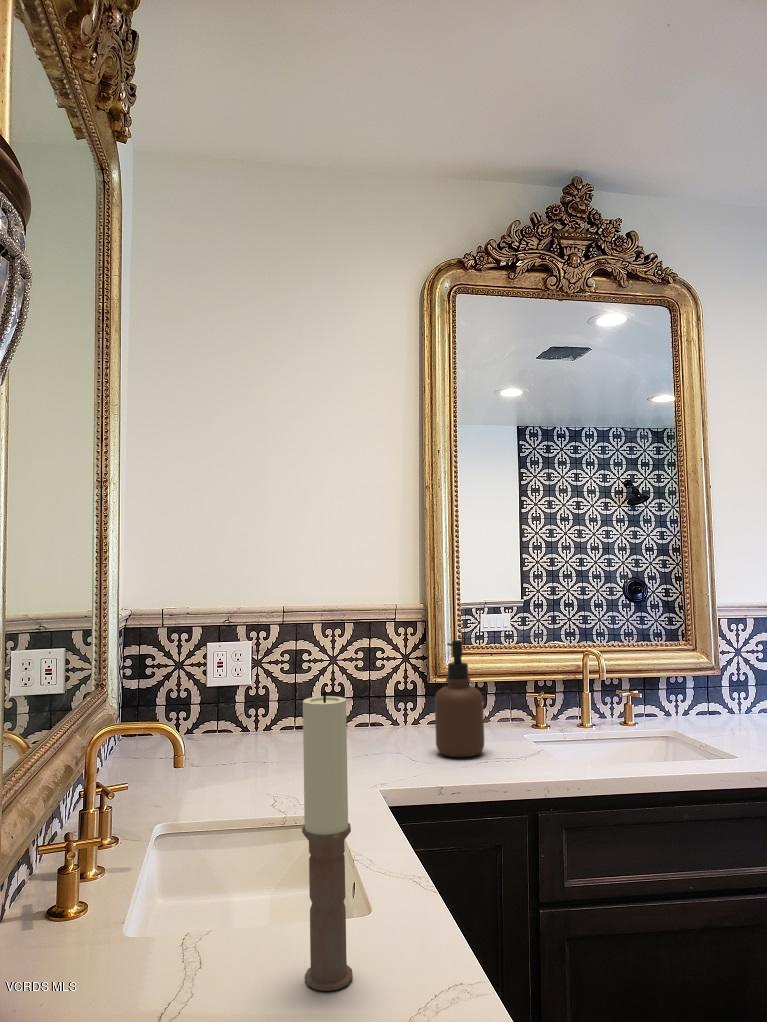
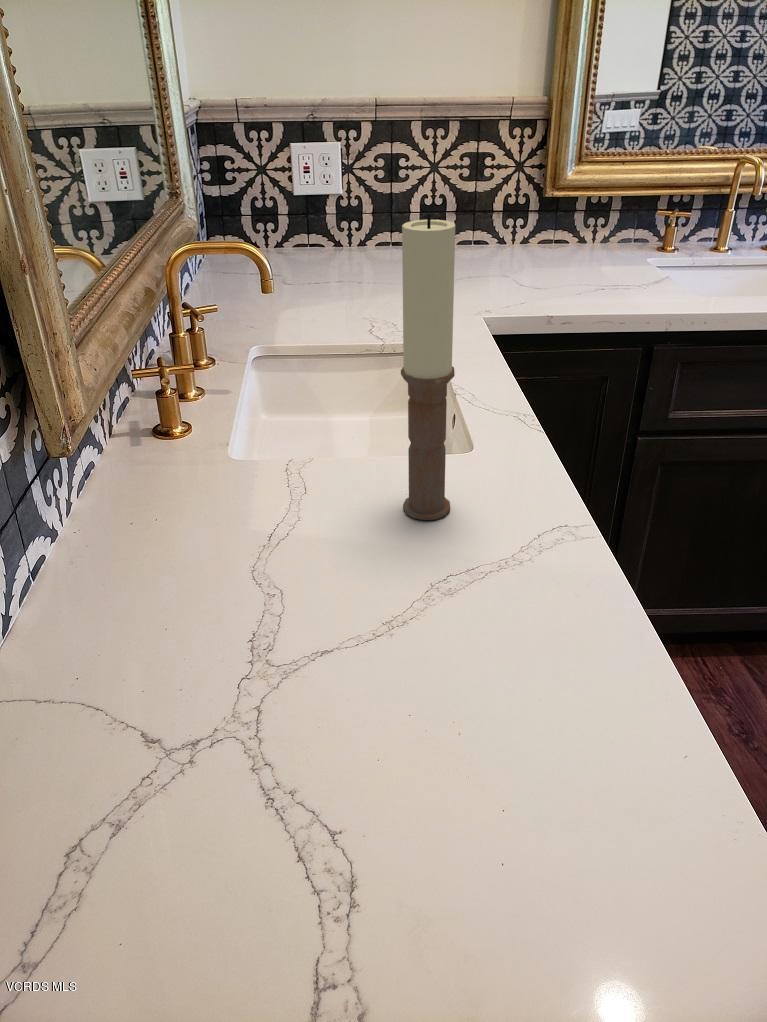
soap dispenser: present [435,640,484,757] -> none [547,144,608,284]

